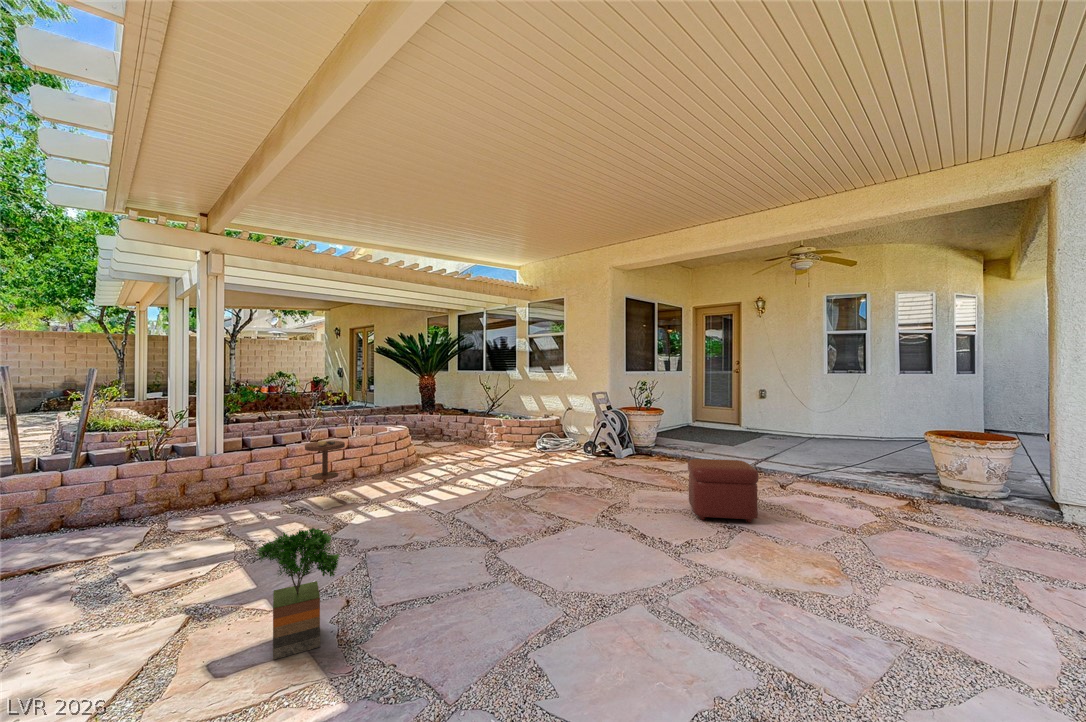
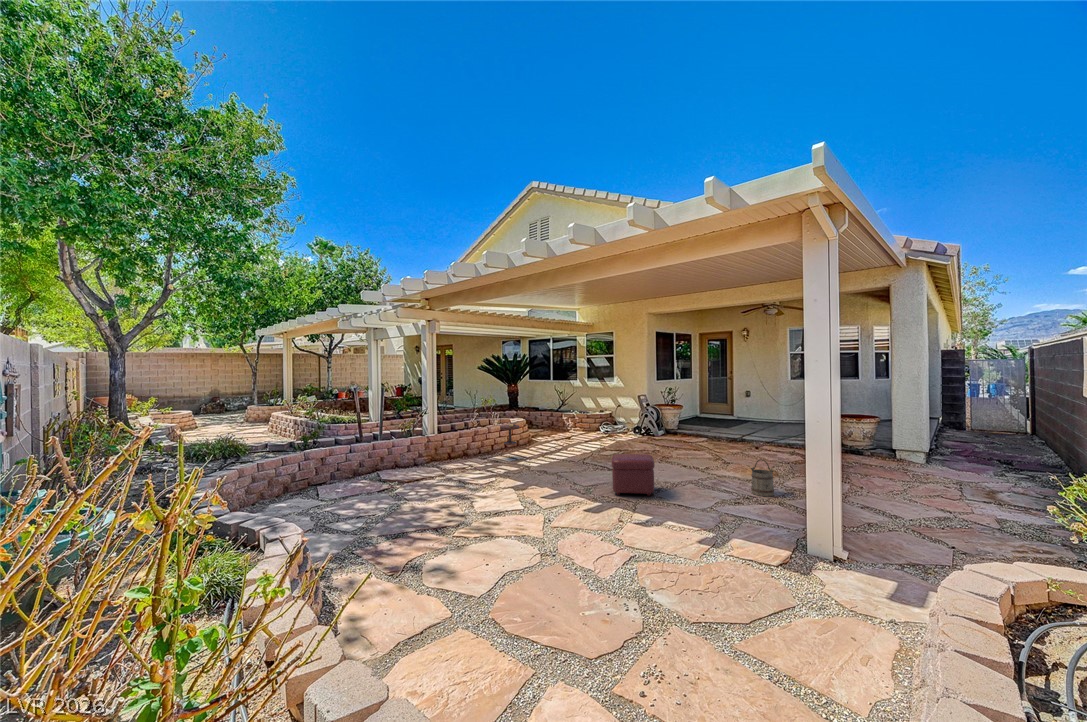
ottoman: present [688,459,758,523] -> present [611,454,655,496]
potted tree: present [257,528,340,660] -> none [548,452,579,497]
bucket: none [797,563,867,676] -> present [751,459,774,496]

